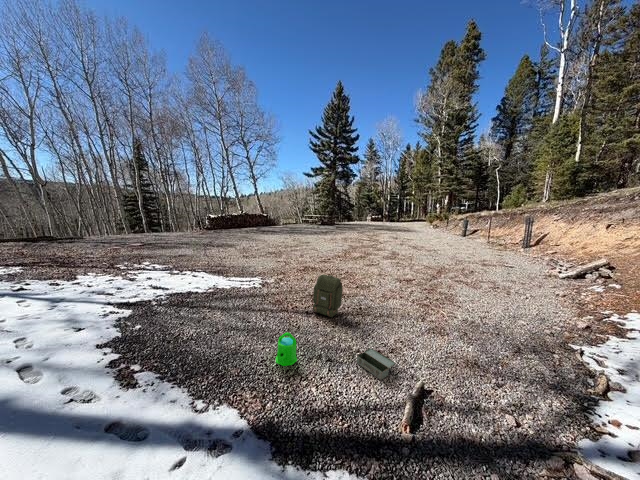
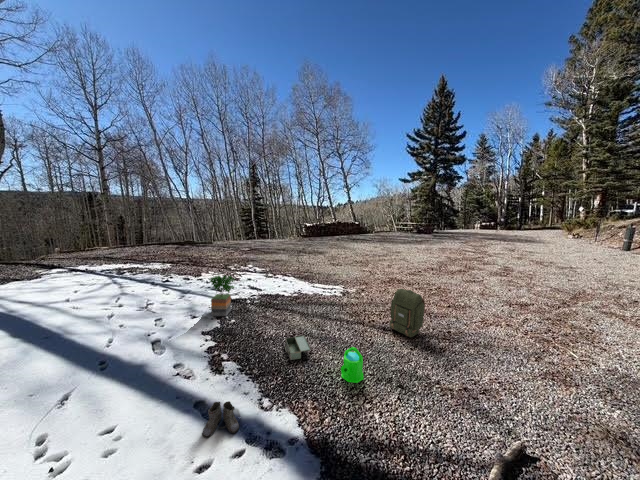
potted tree: none [97,274,138,326] -> present [210,275,235,316]
toolbox: present [357,348,395,380] -> present [285,335,311,360]
boots: none [122,414,173,462] -> present [202,401,239,438]

